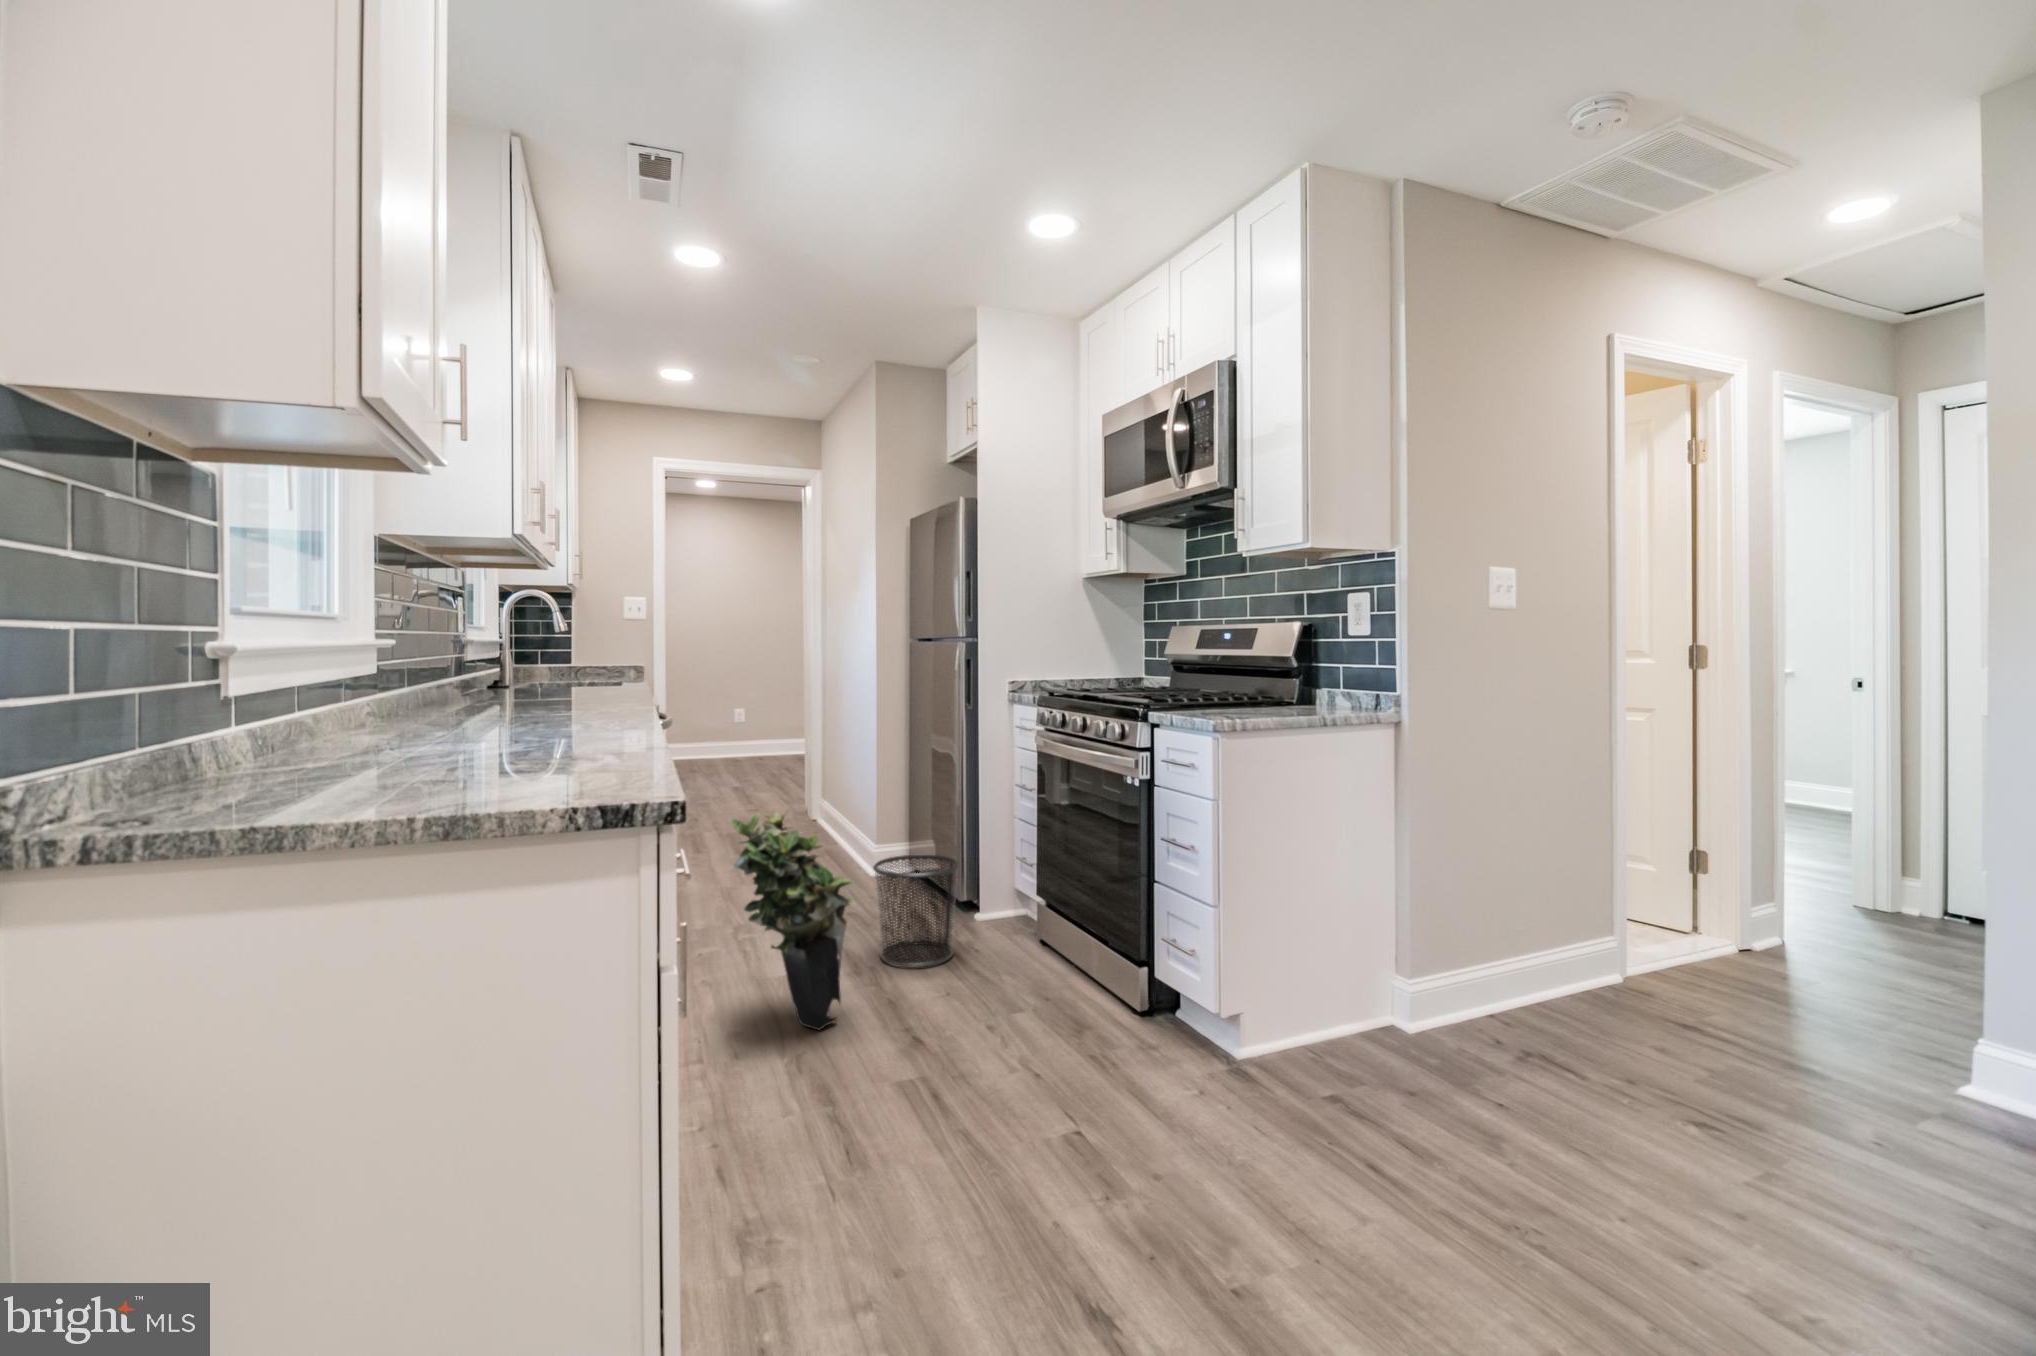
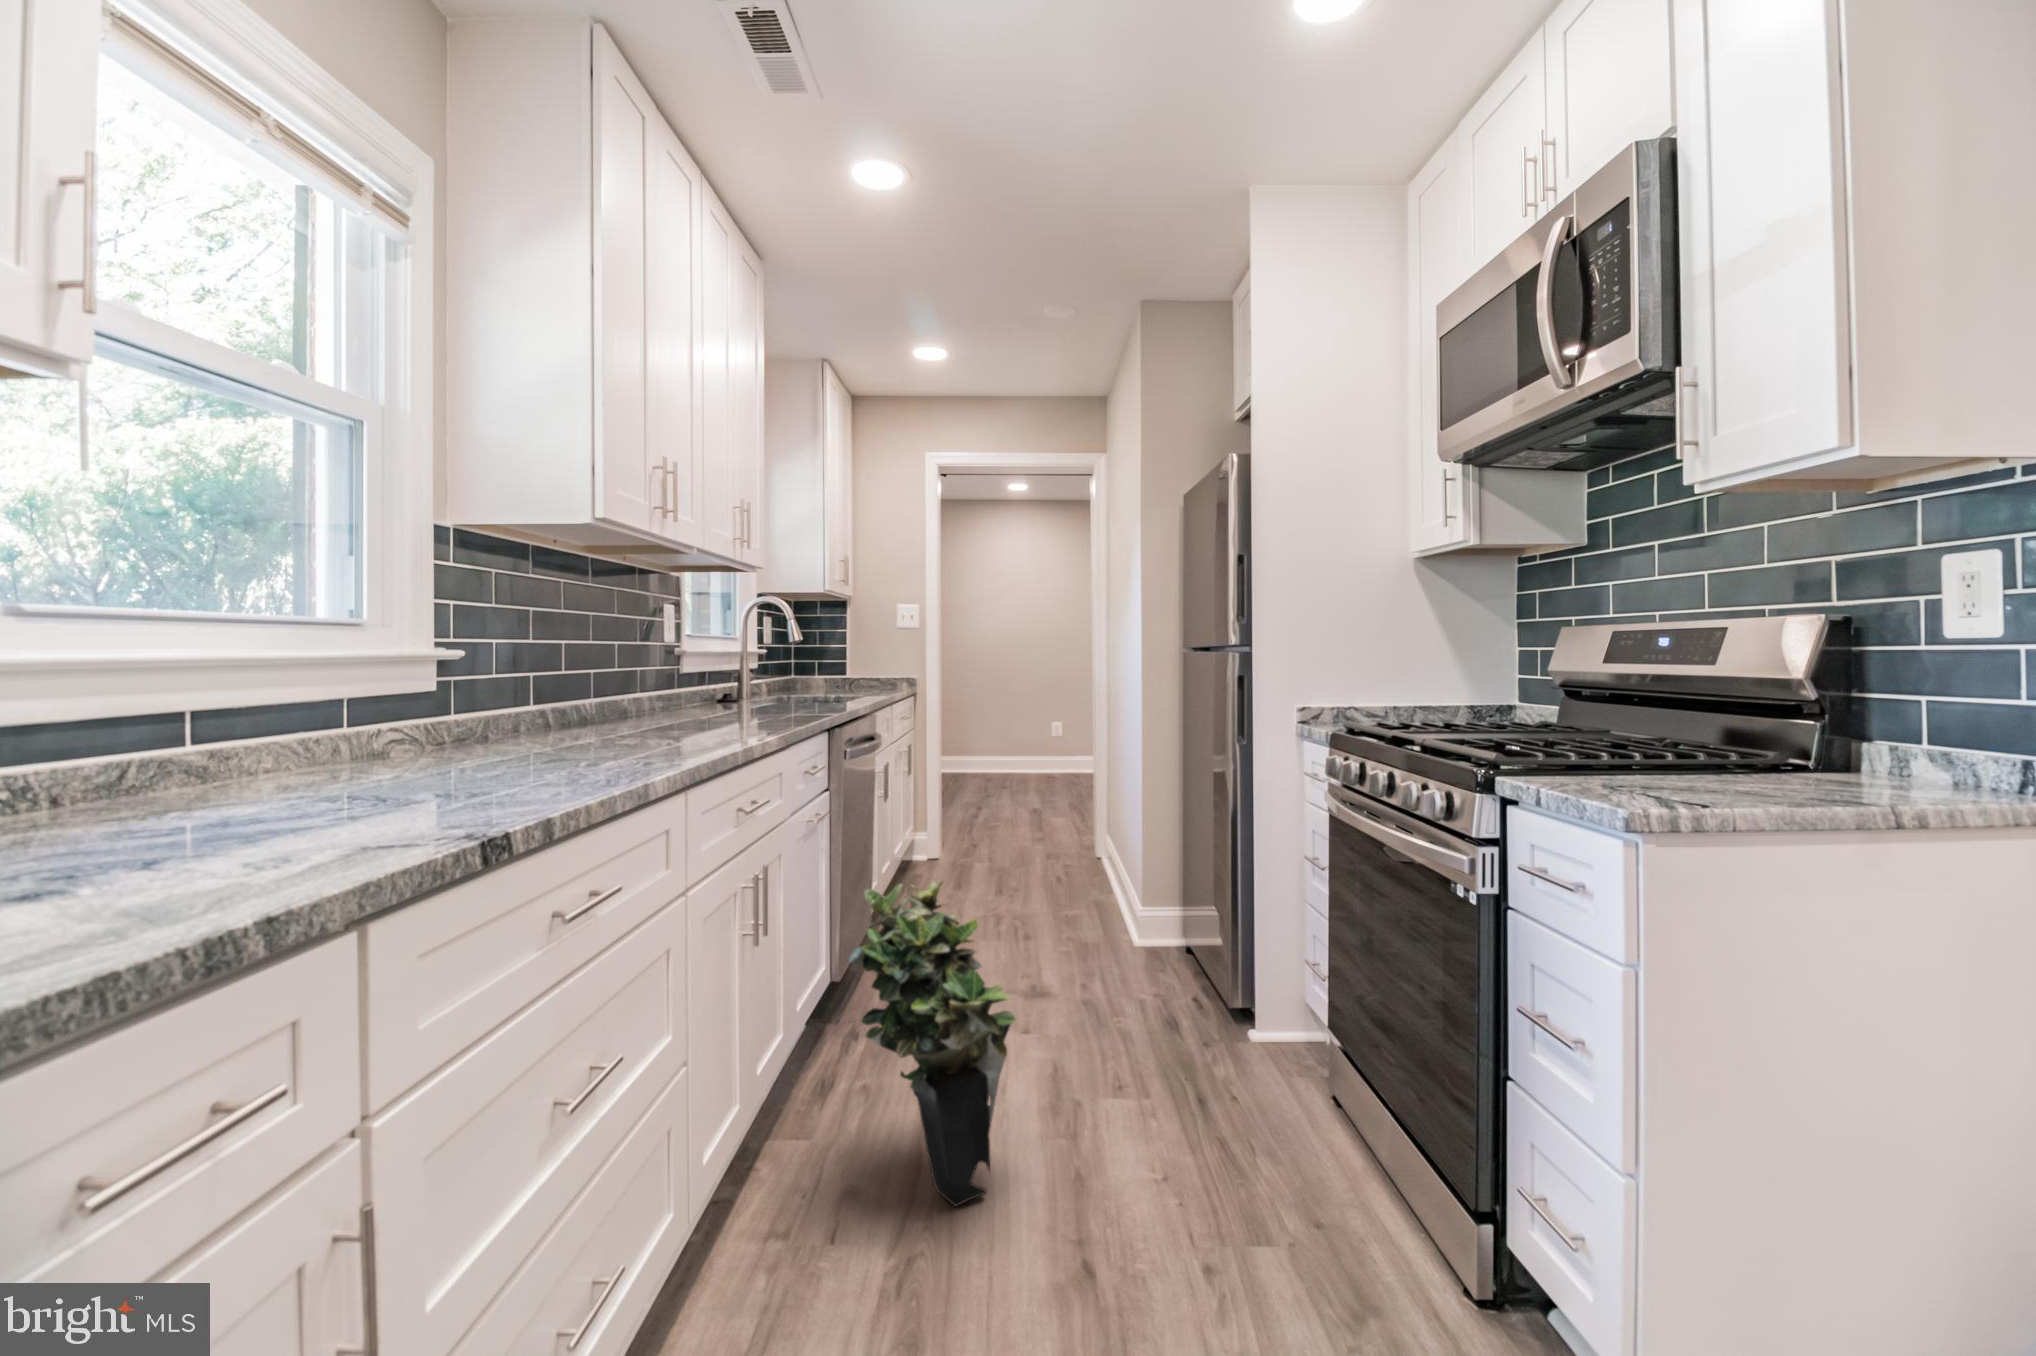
waste bin: present [873,854,959,967] -> none [1080,943,1201,1113]

